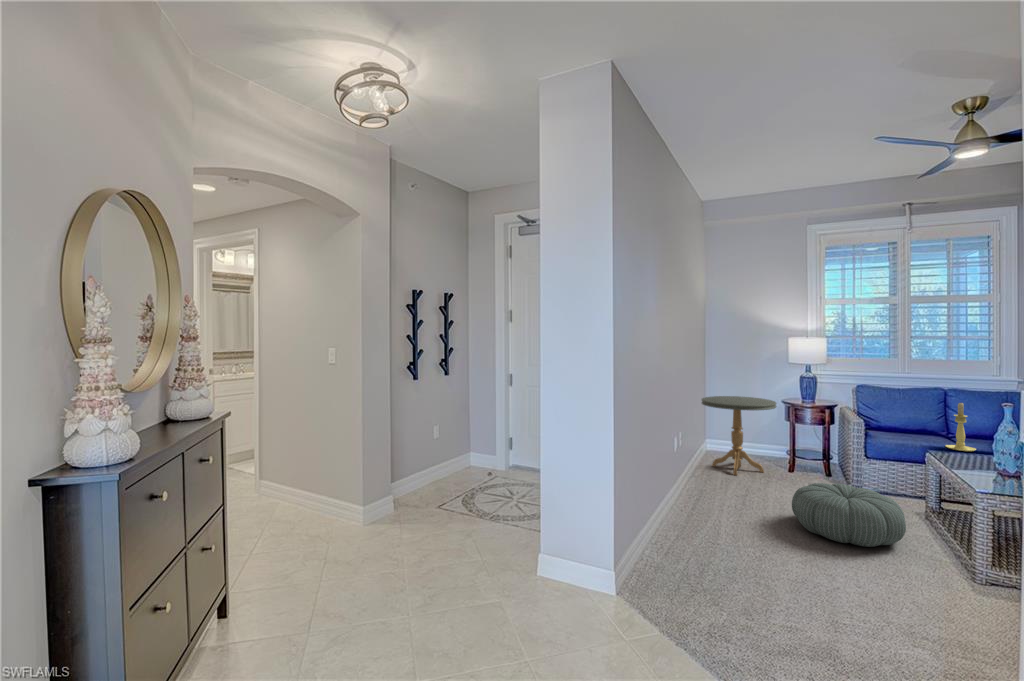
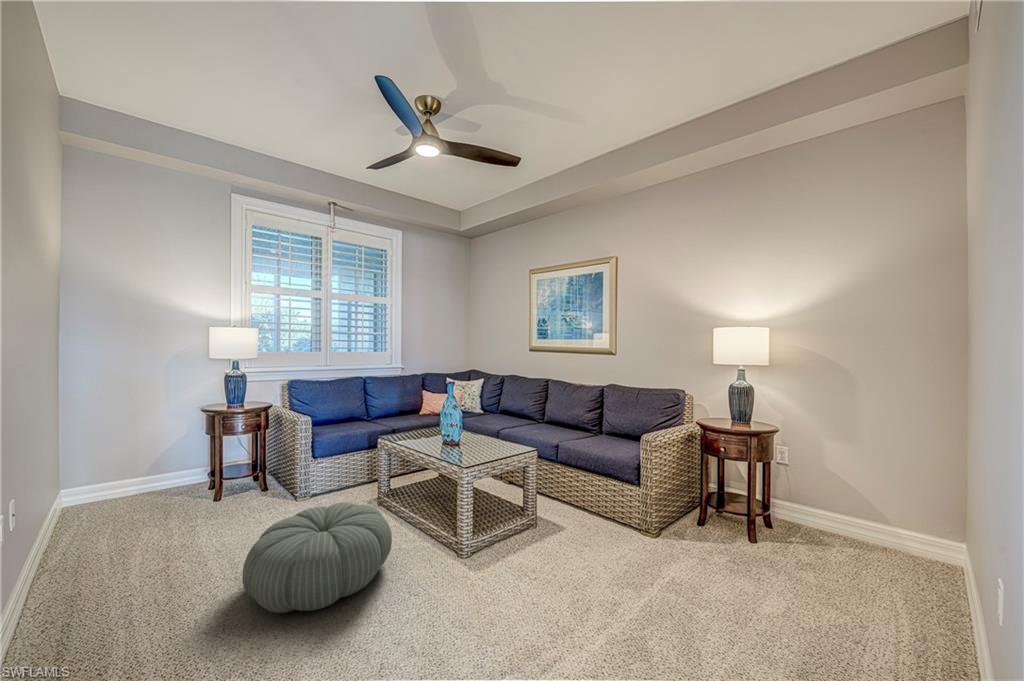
side table: present [702,396,776,475] -> none [26,413,193,554]
candle holder: present [946,403,976,451] -> none [378,384,399,428]

